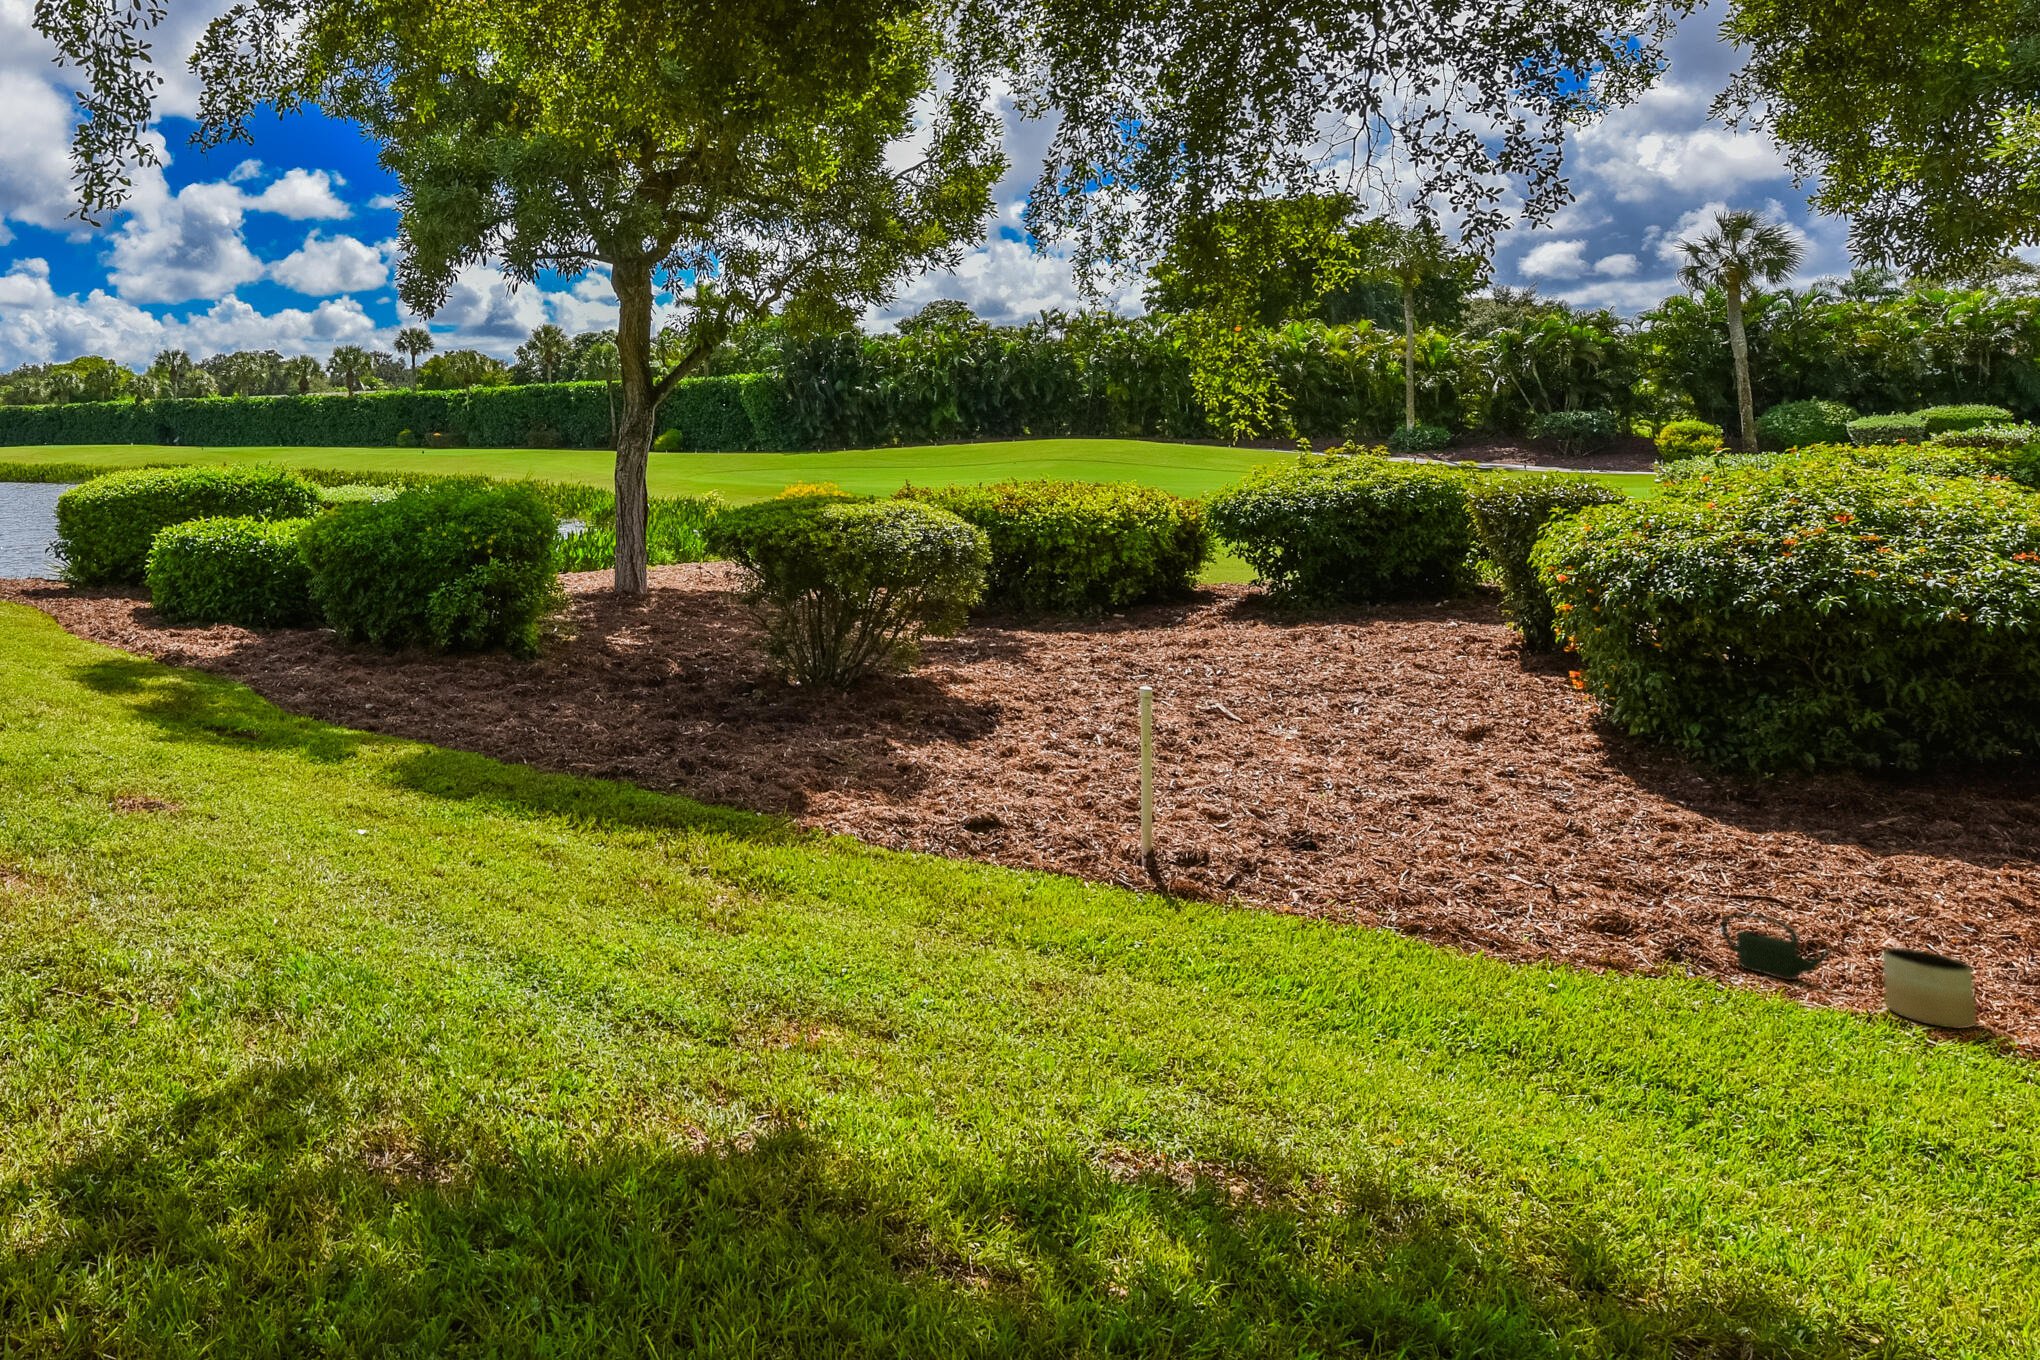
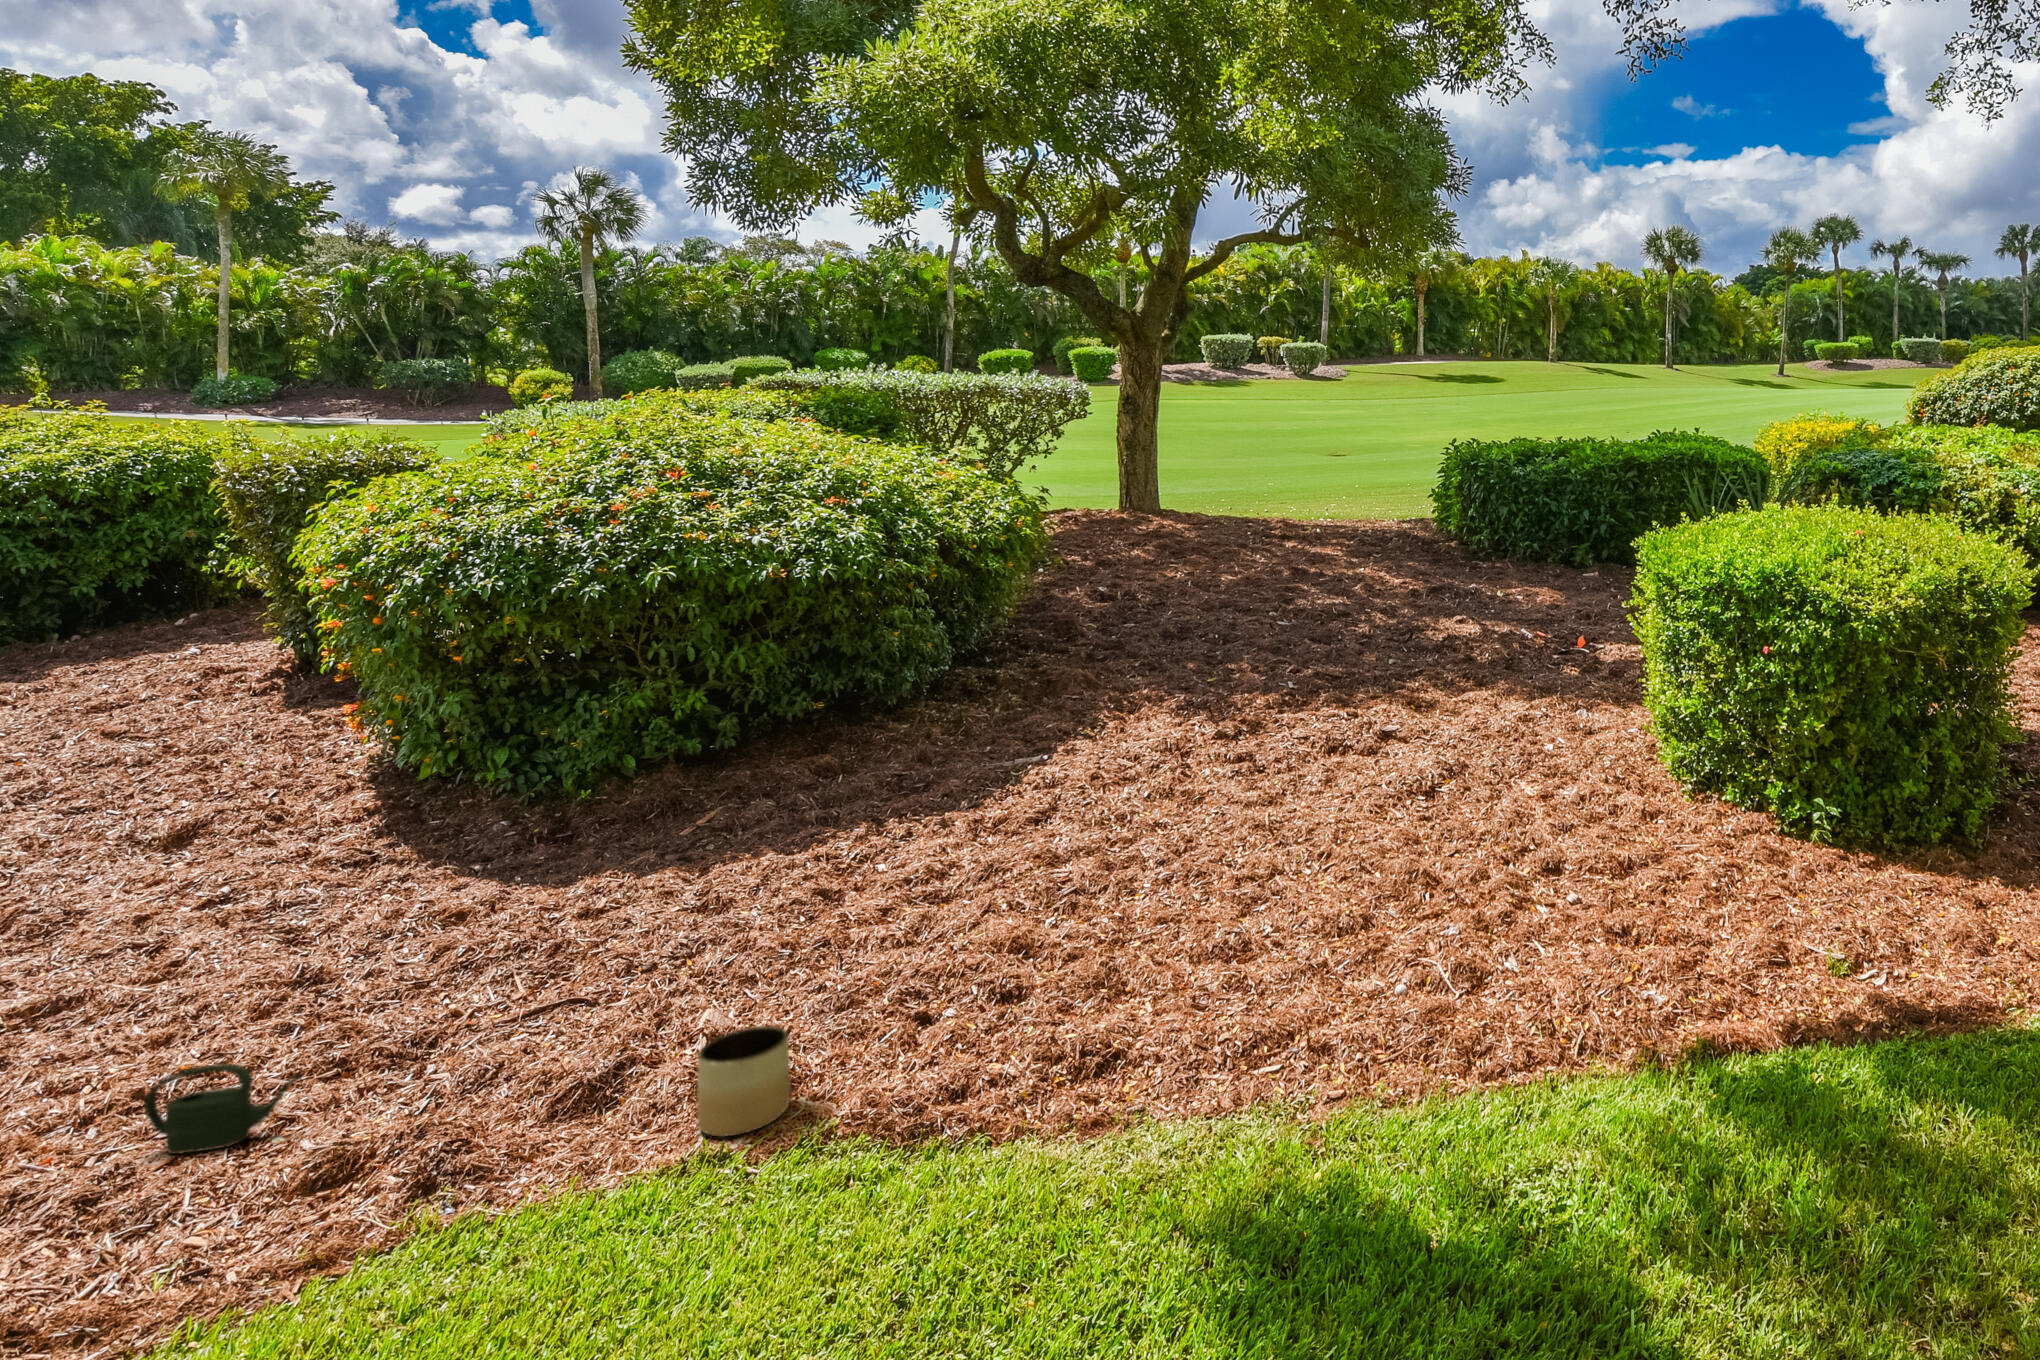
watering can: present [1721,913,1839,980] -> present [145,1064,302,1154]

